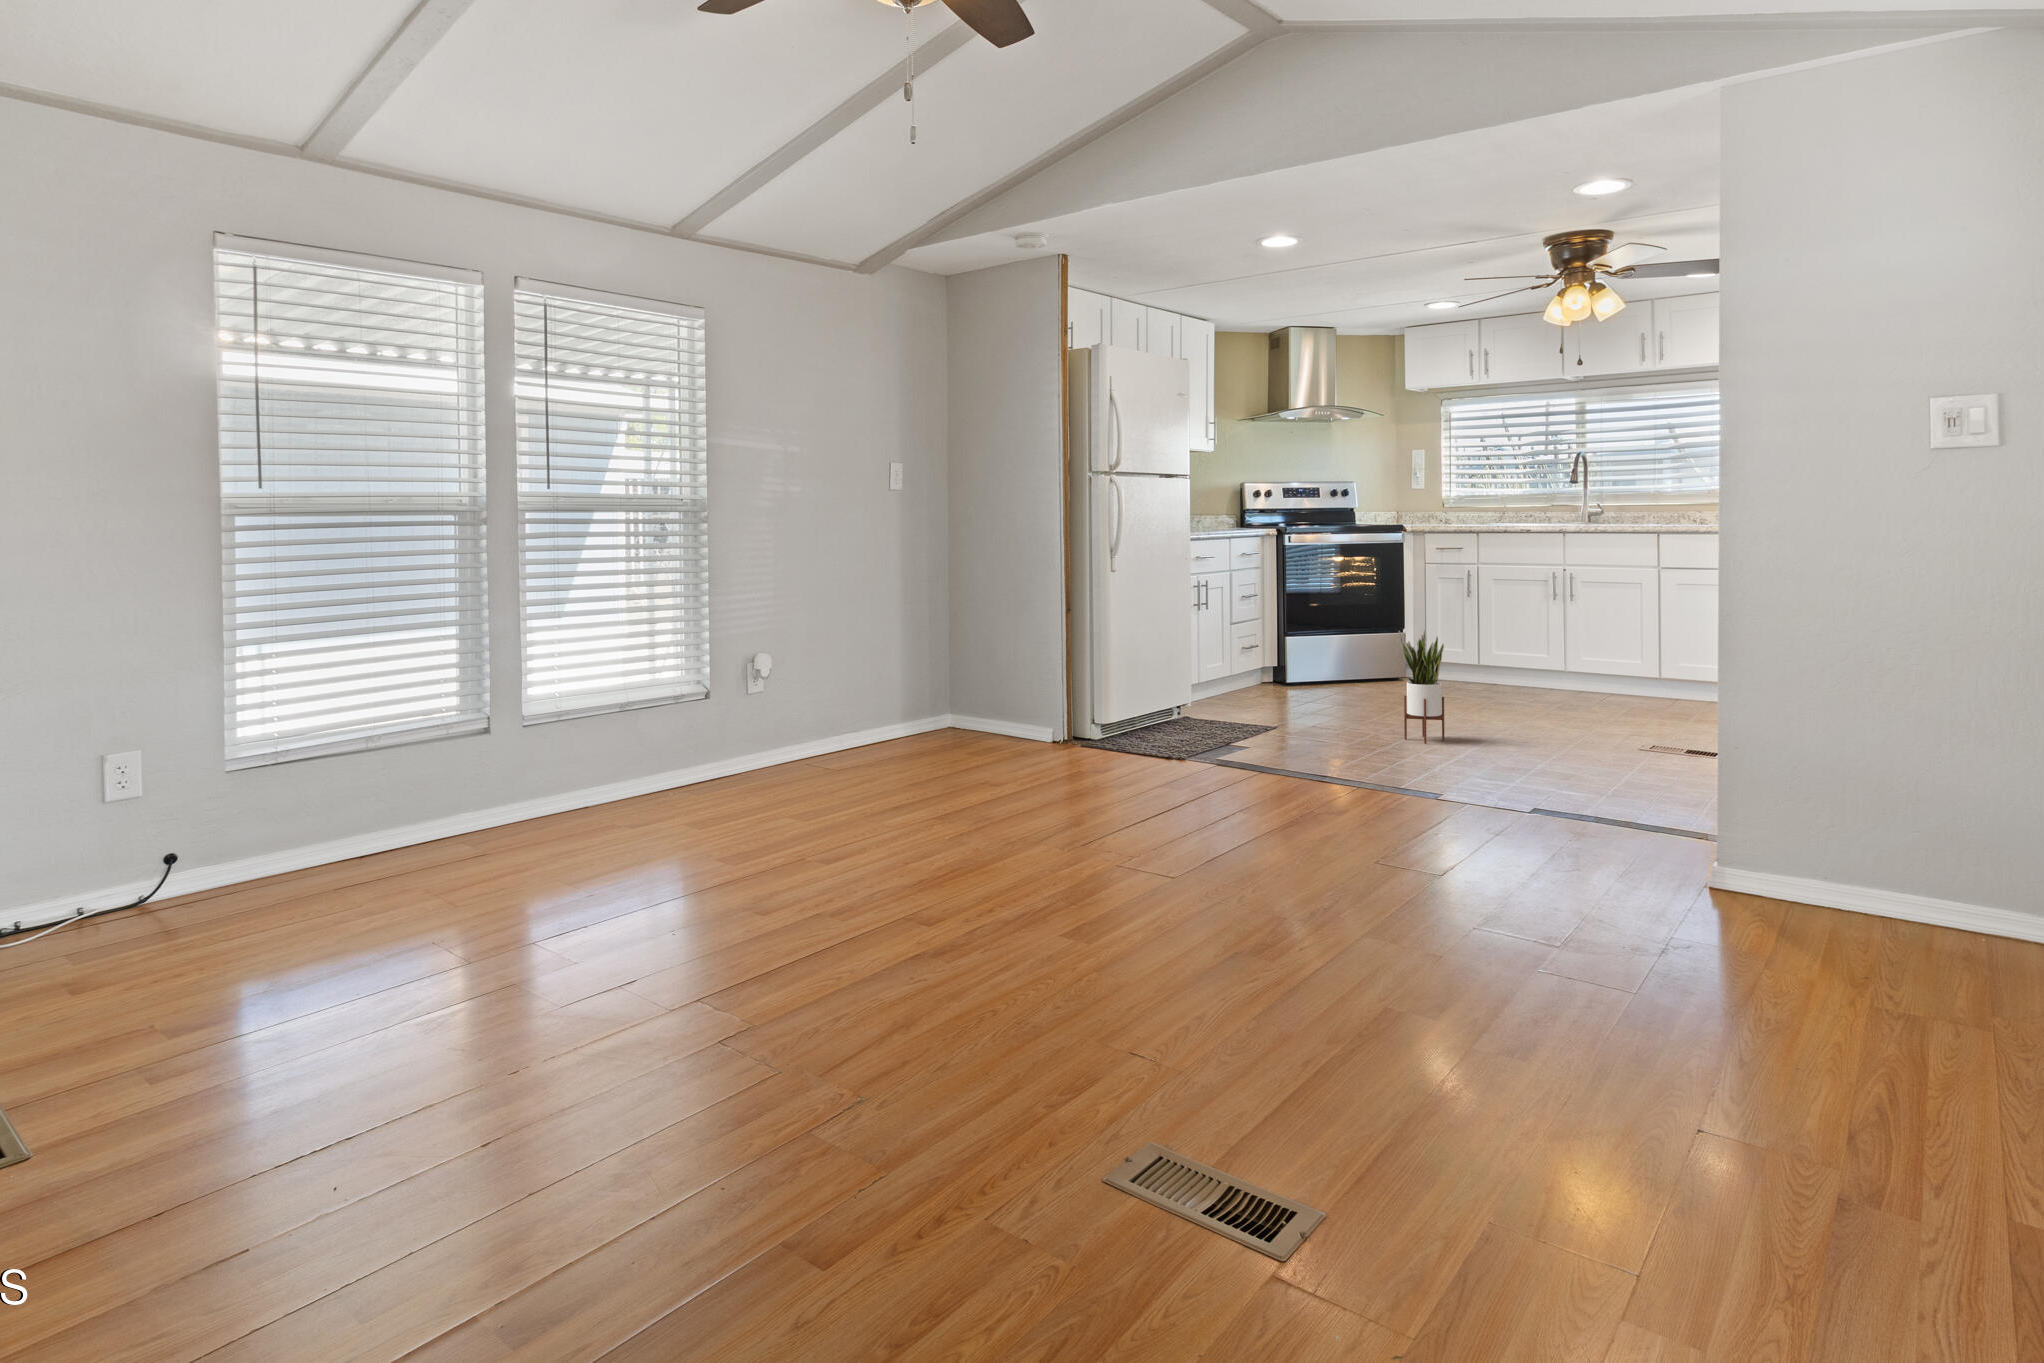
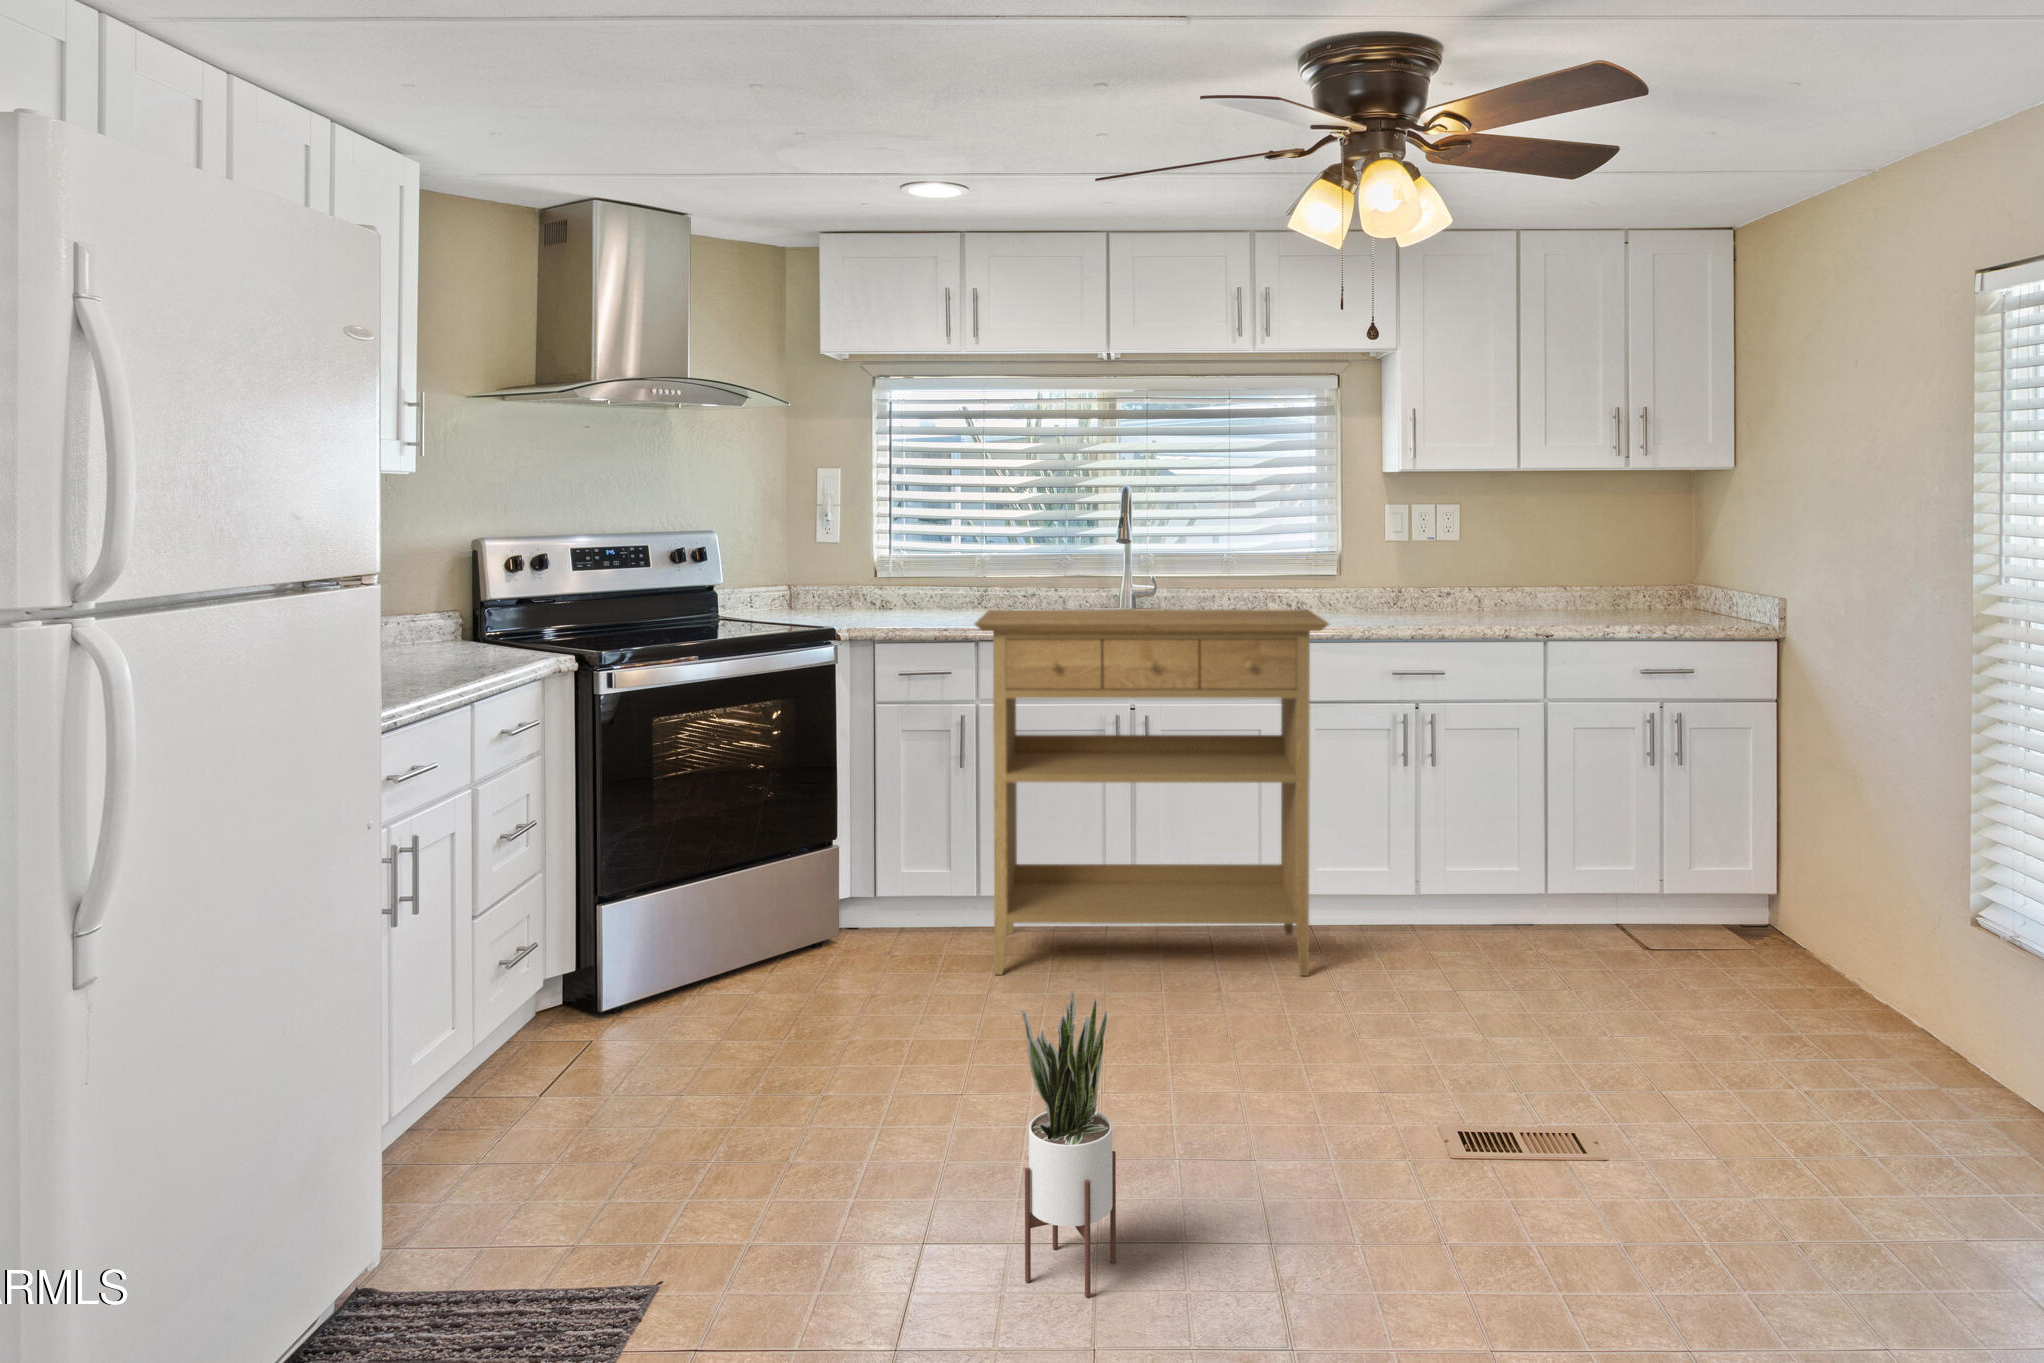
console table: none [1460,514,1674,708] -> present [975,610,1330,976]

